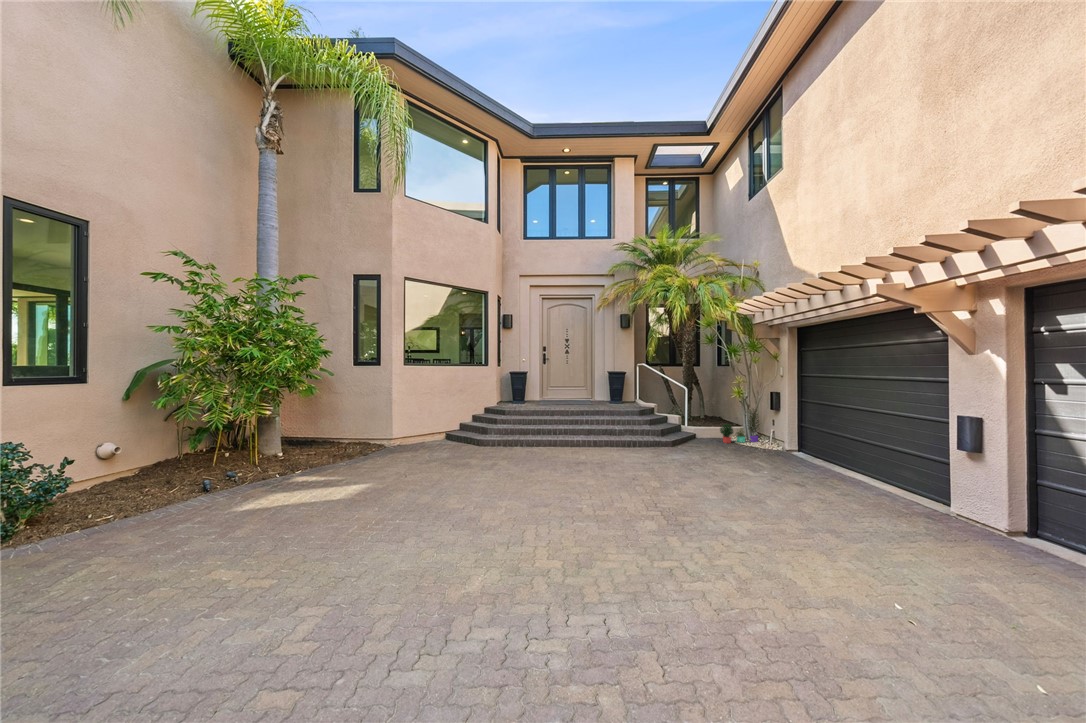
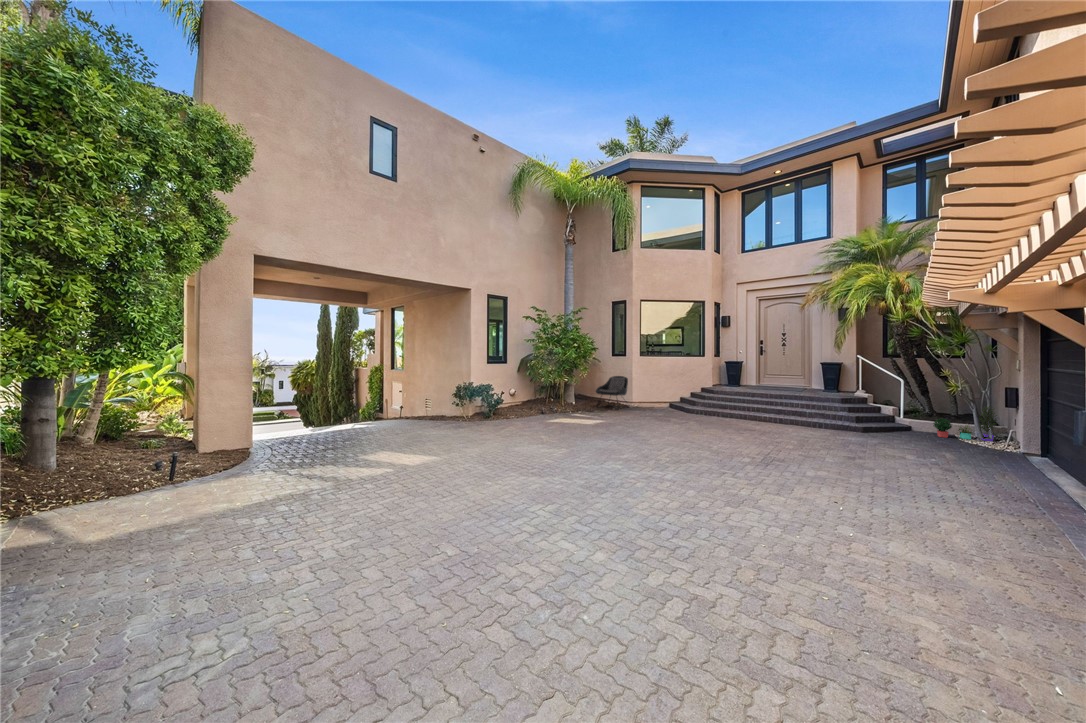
lounge chair: none [324,397,386,457] -> present [596,376,628,408]

